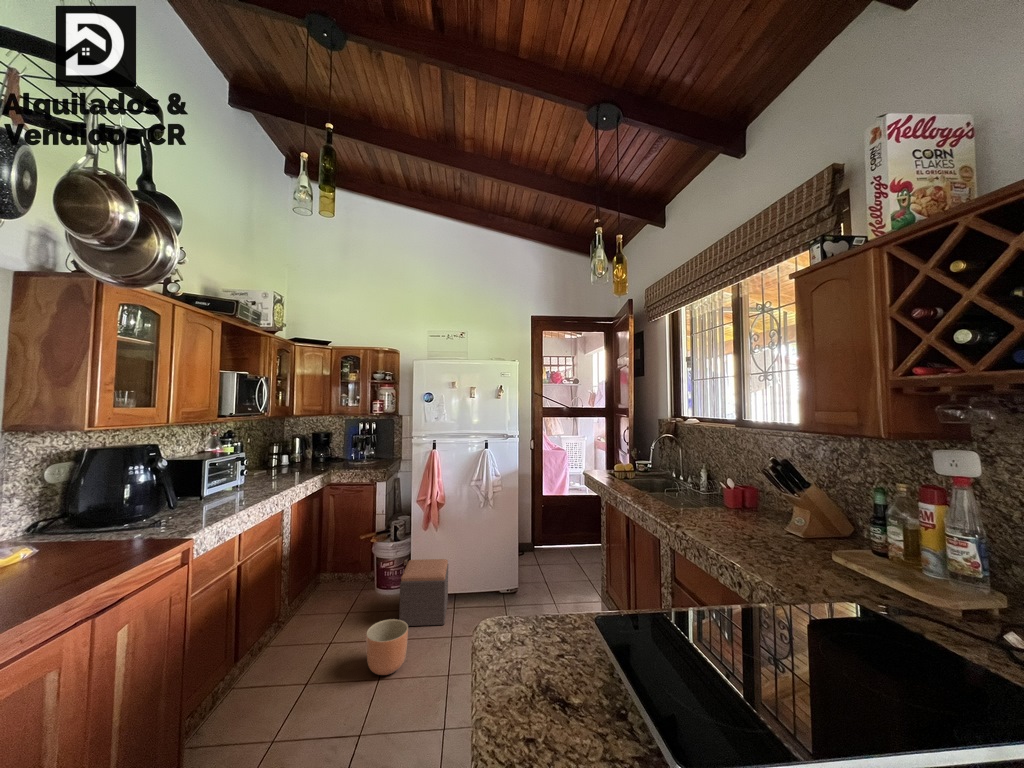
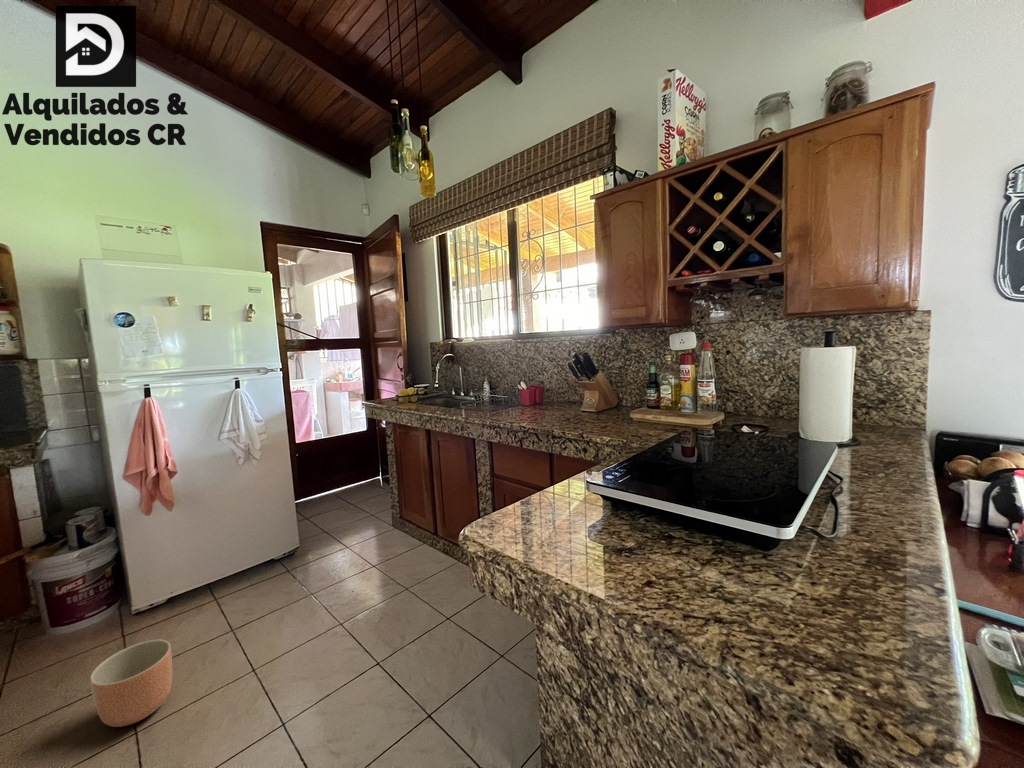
footstool: present [399,559,448,626] -> none [120,545,211,655]

